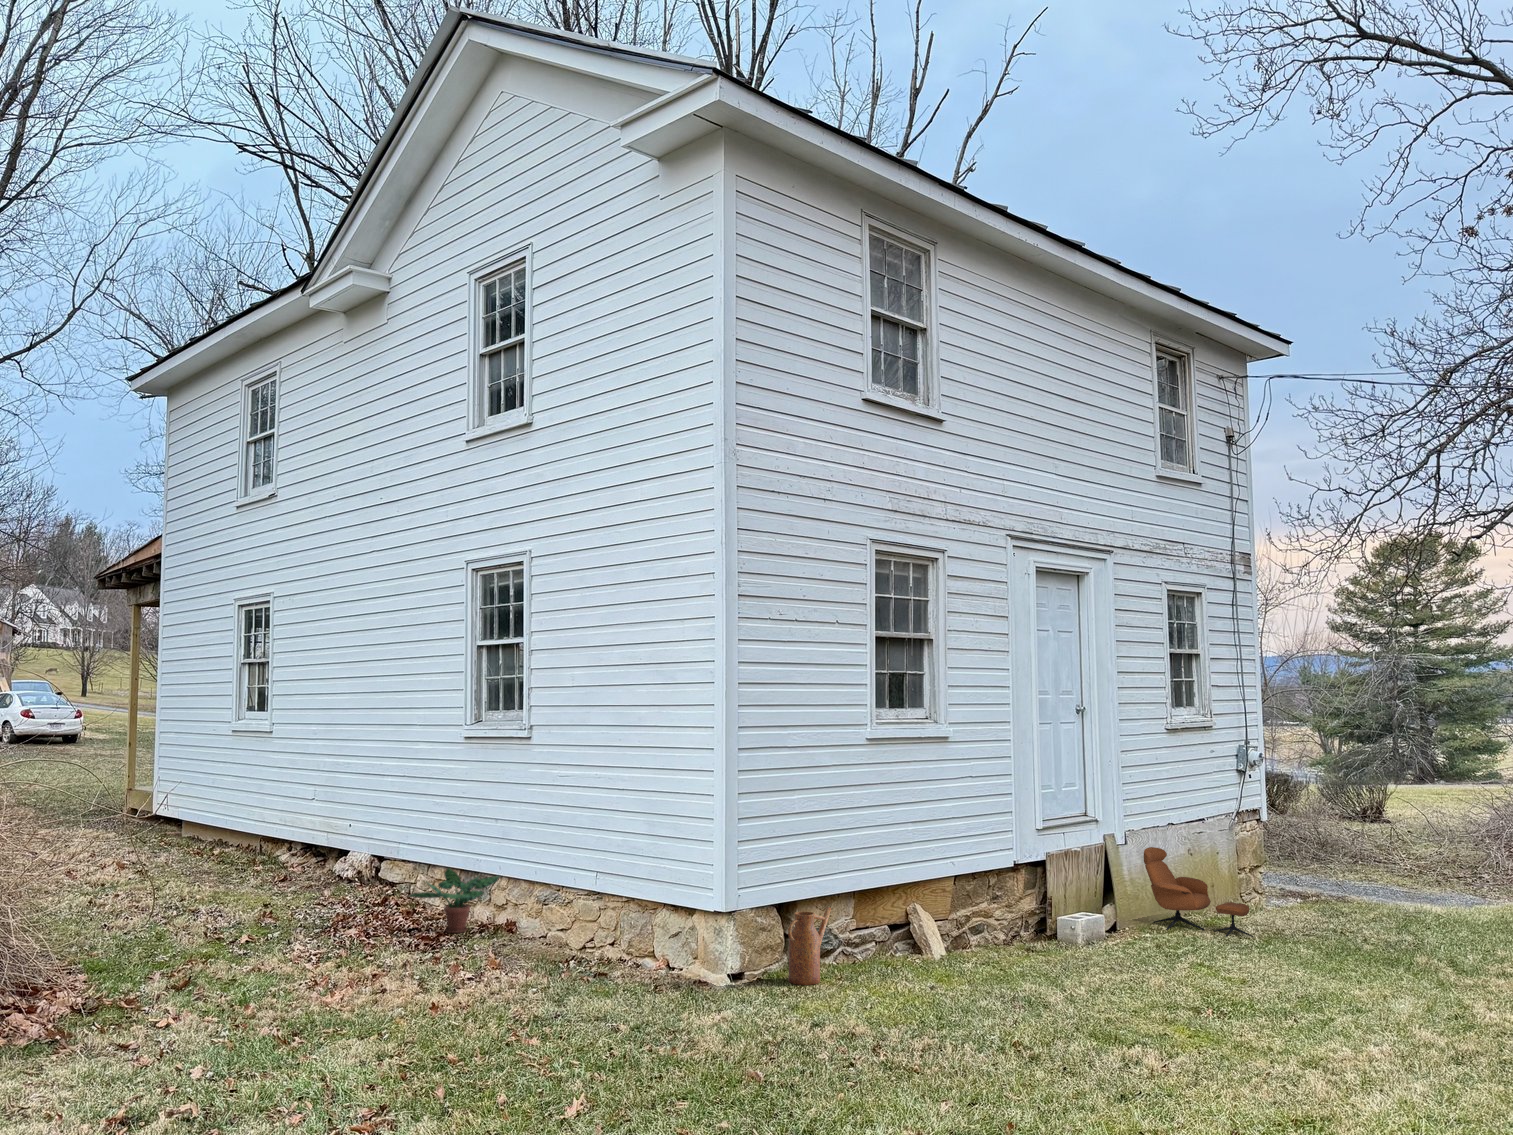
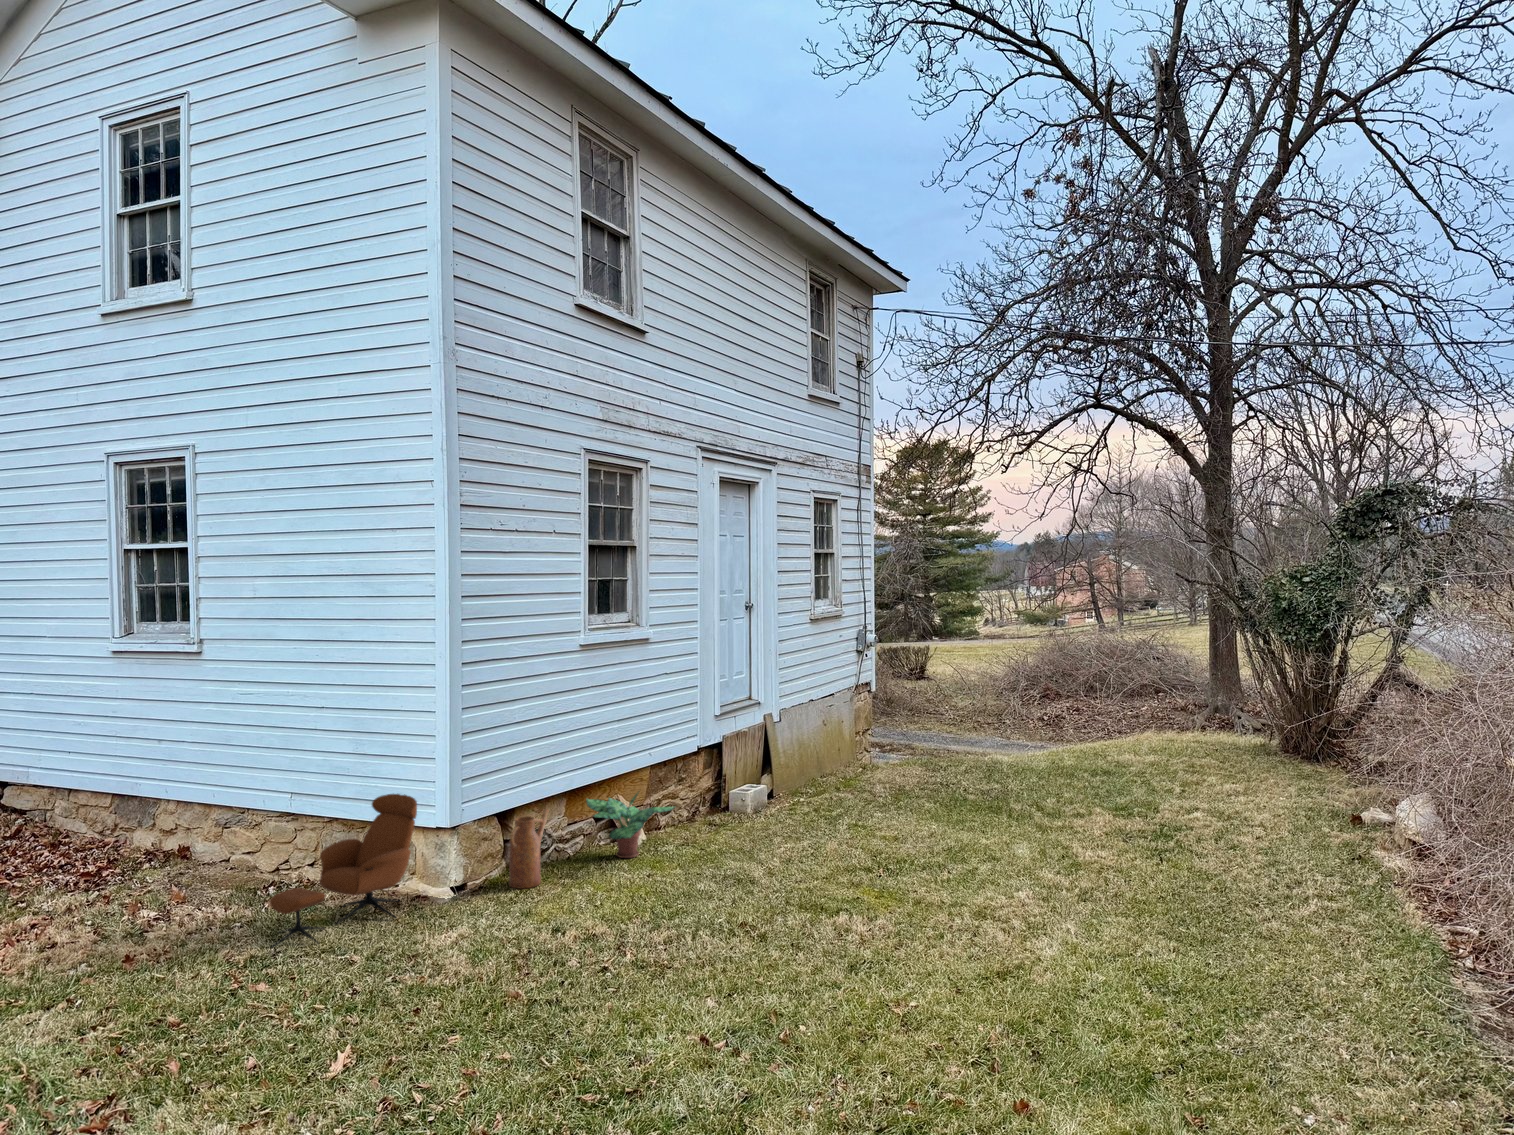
lounge chair: present [1143,847,1254,937] -> present [270,794,417,948]
potted plant: present [408,868,499,933] -> present [586,793,674,858]

